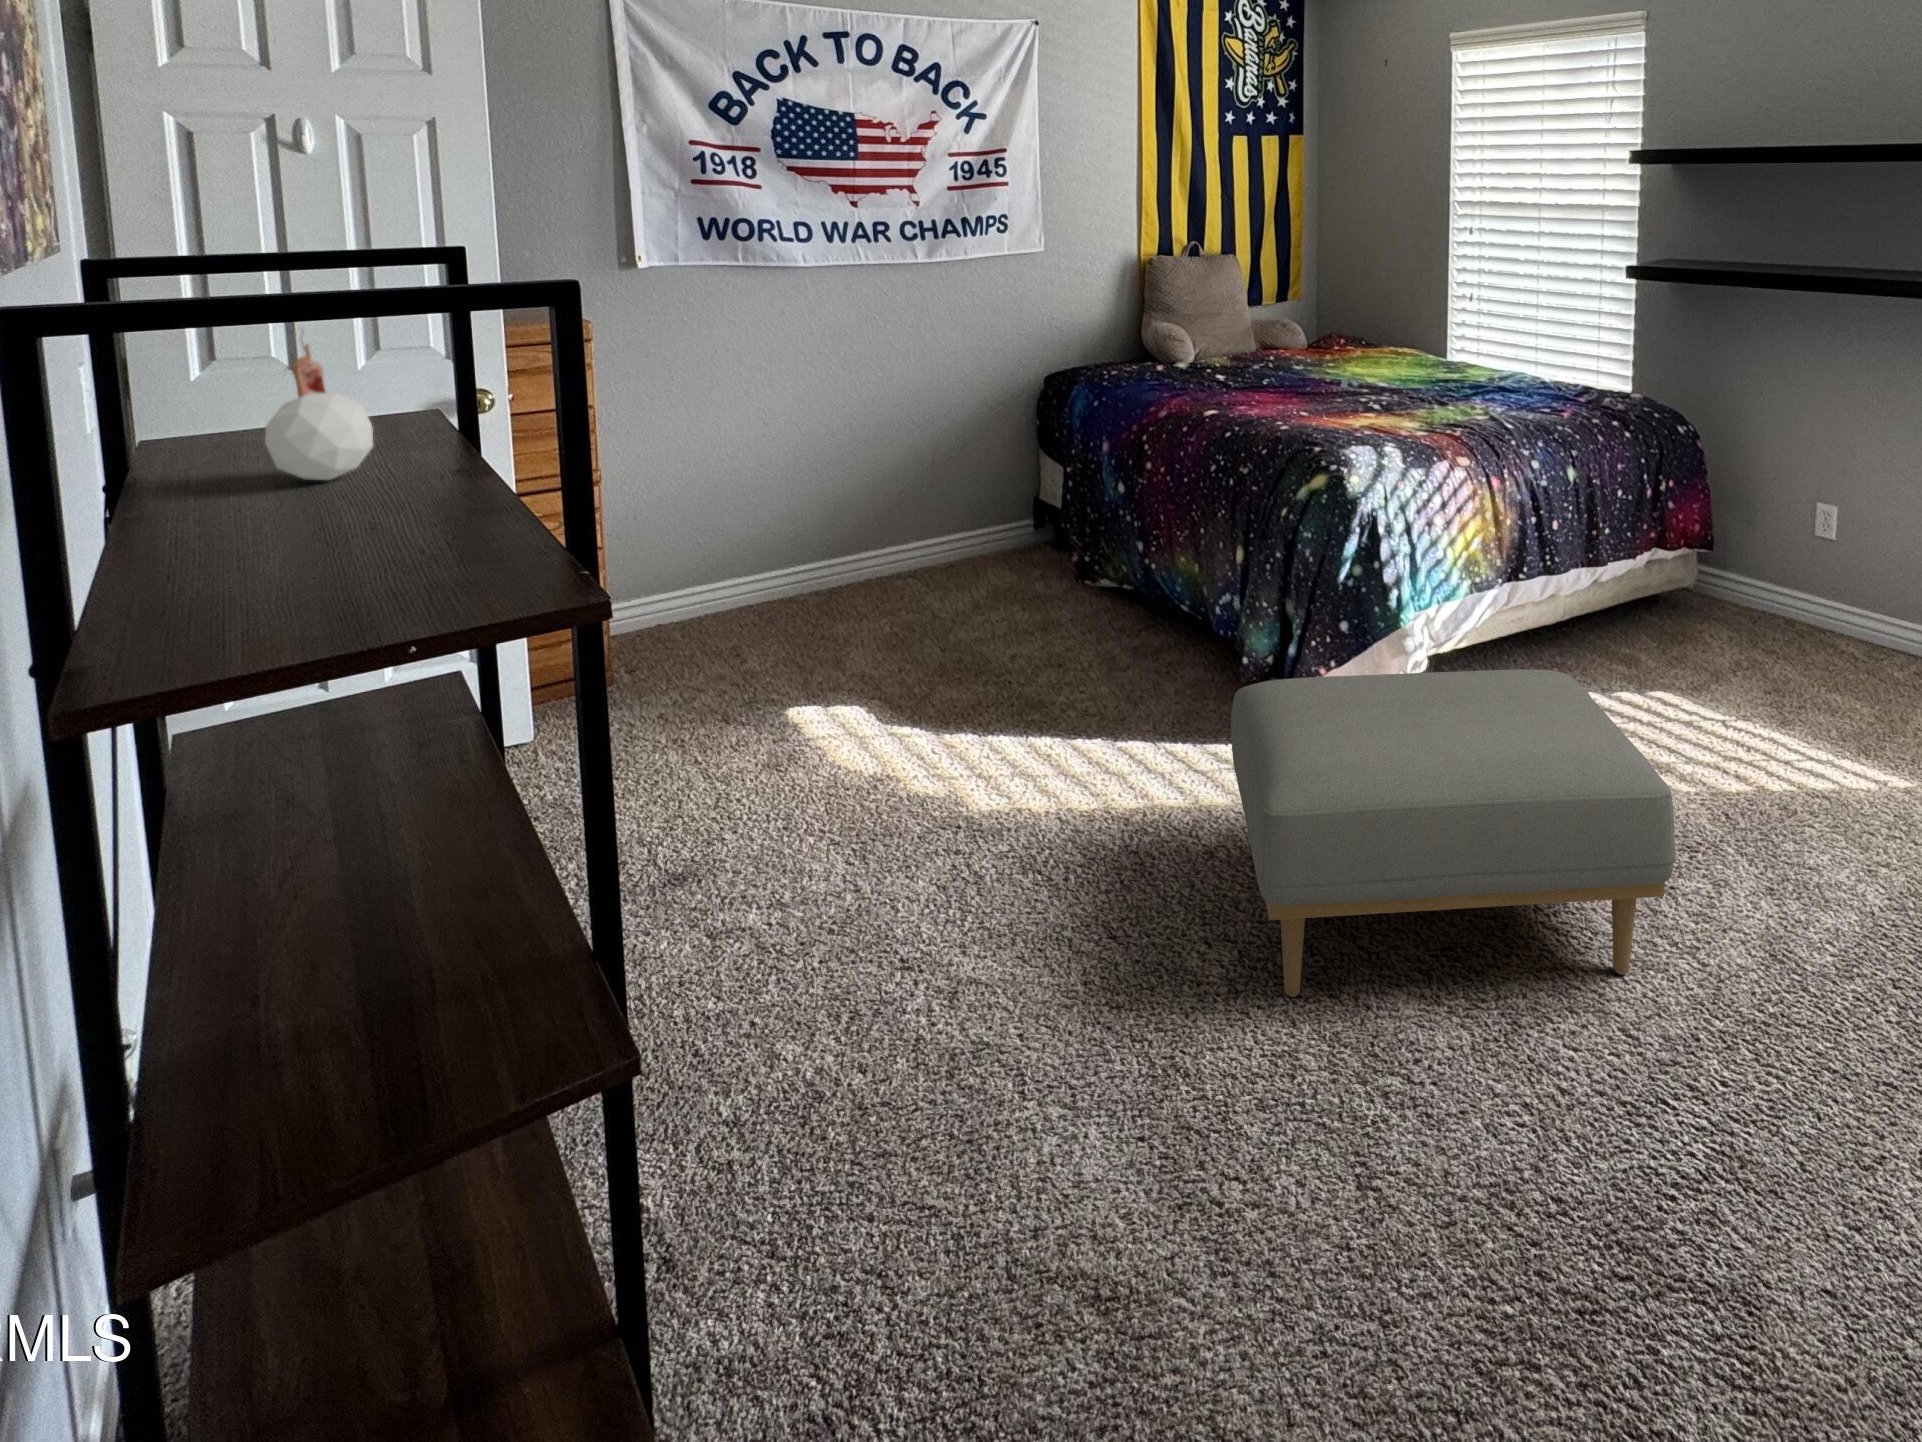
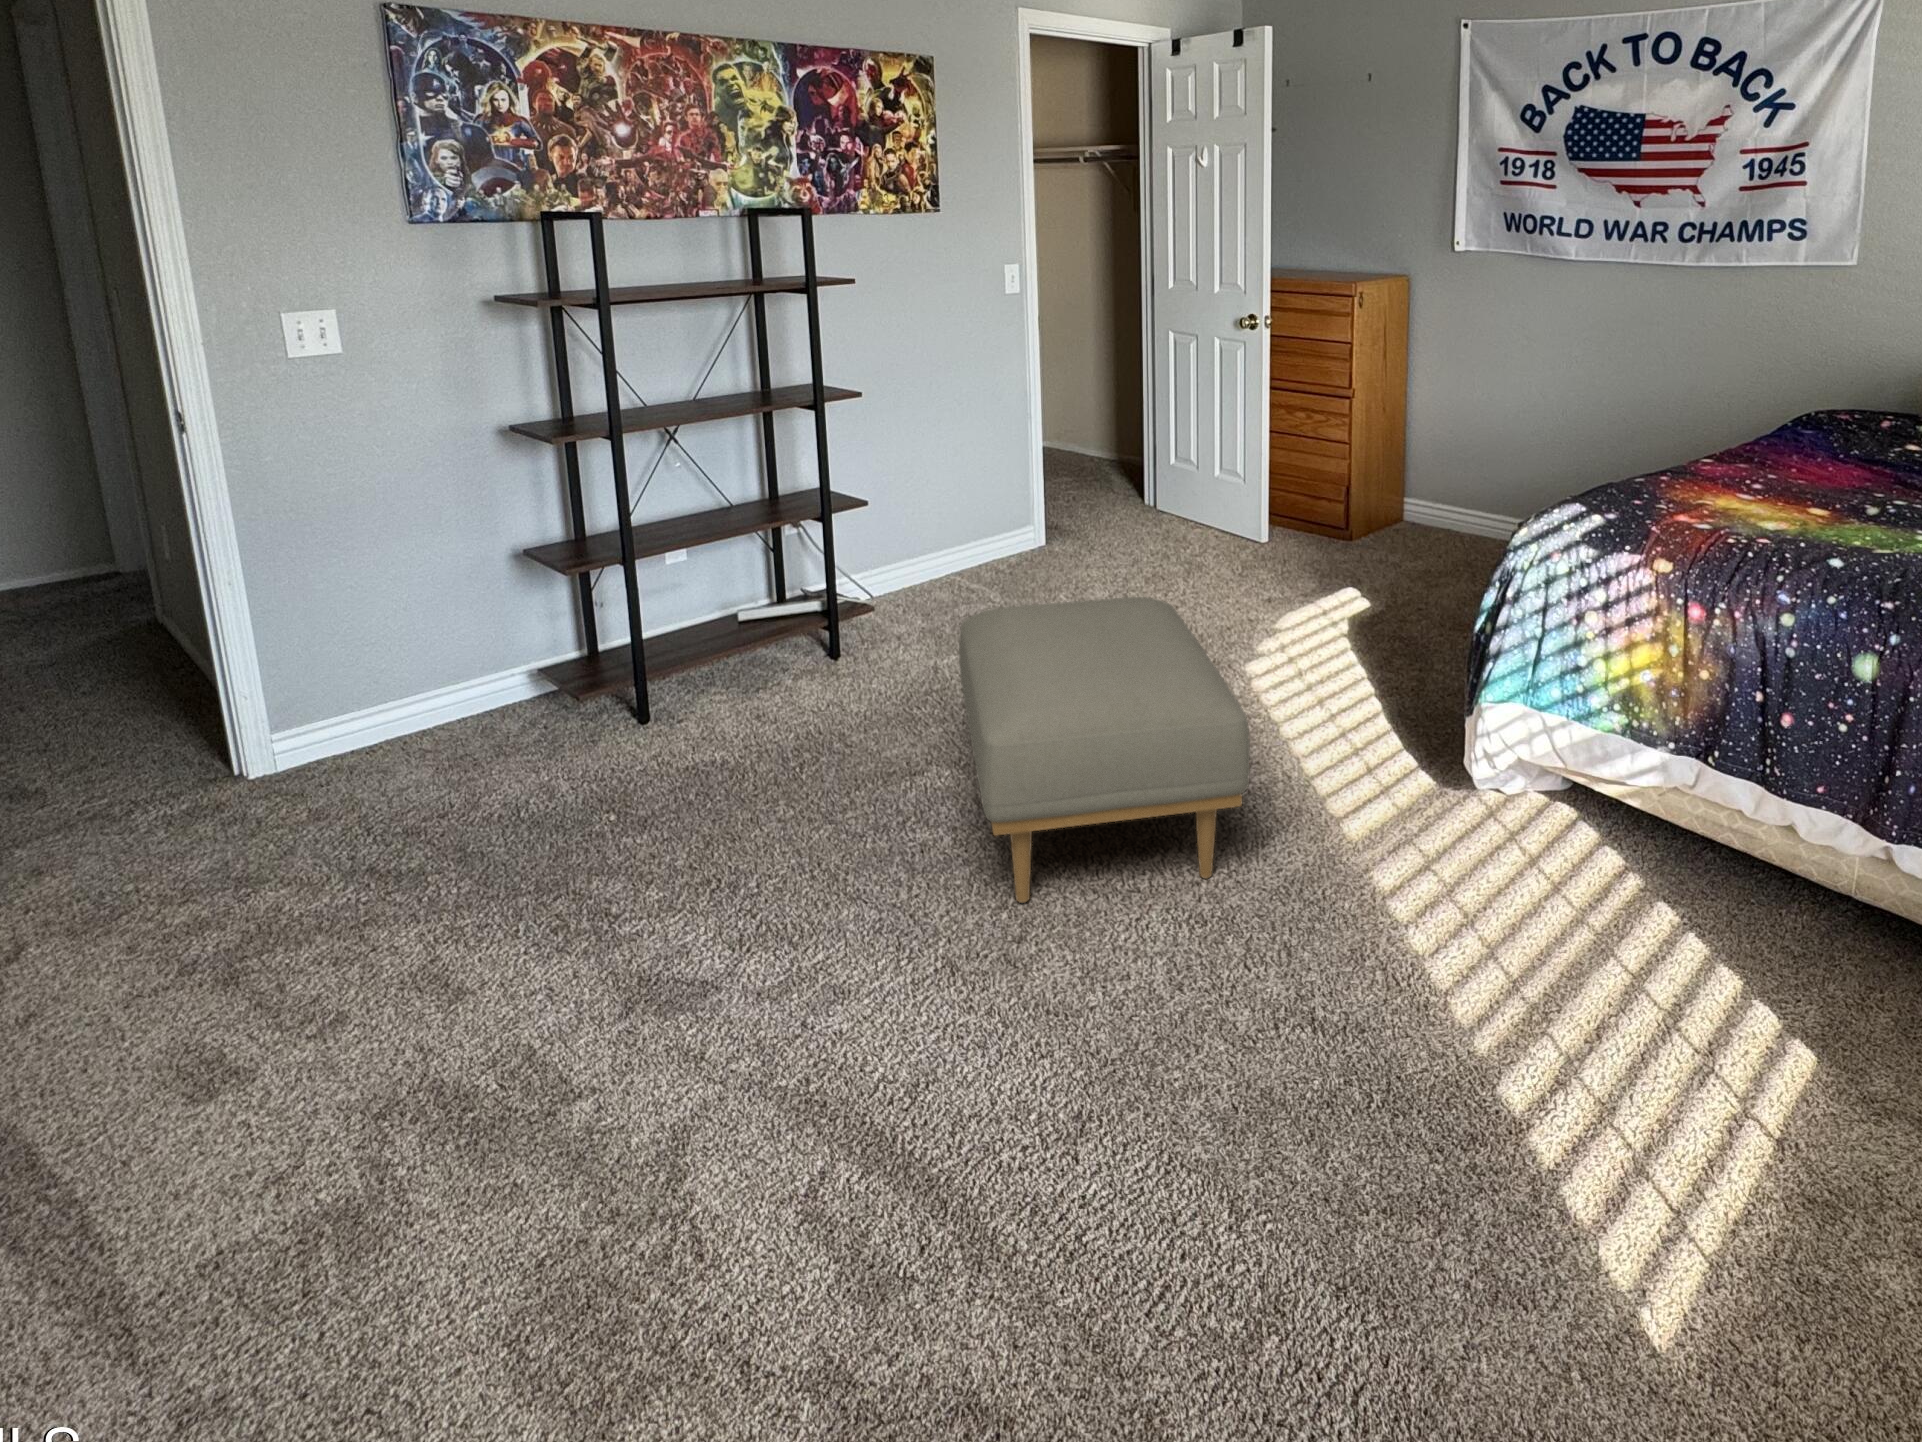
candle: present [265,329,373,480] -> none [657,222,687,272]

